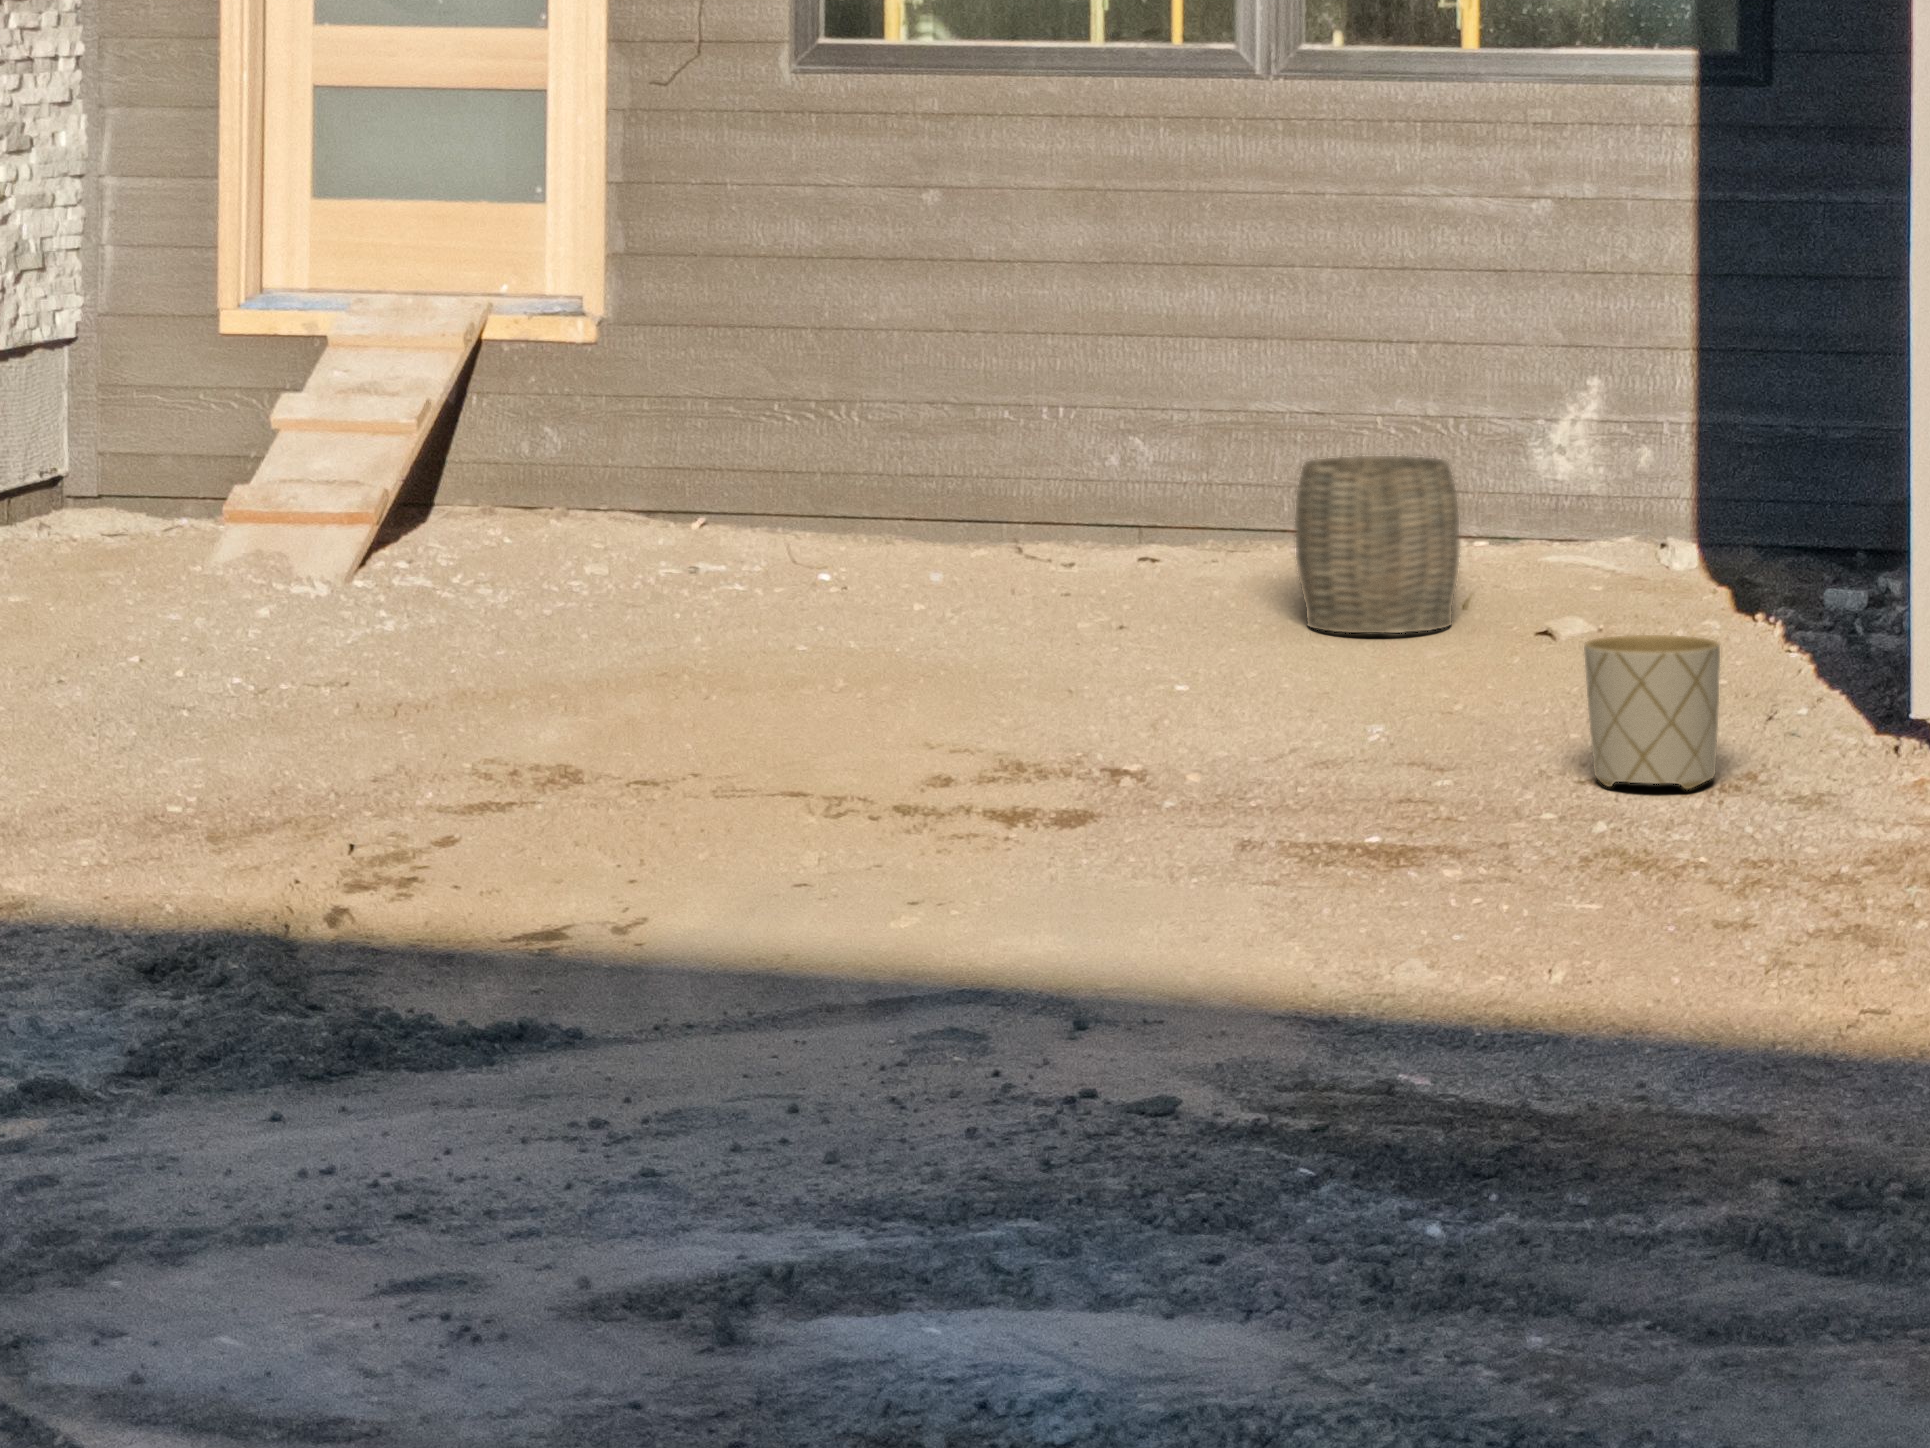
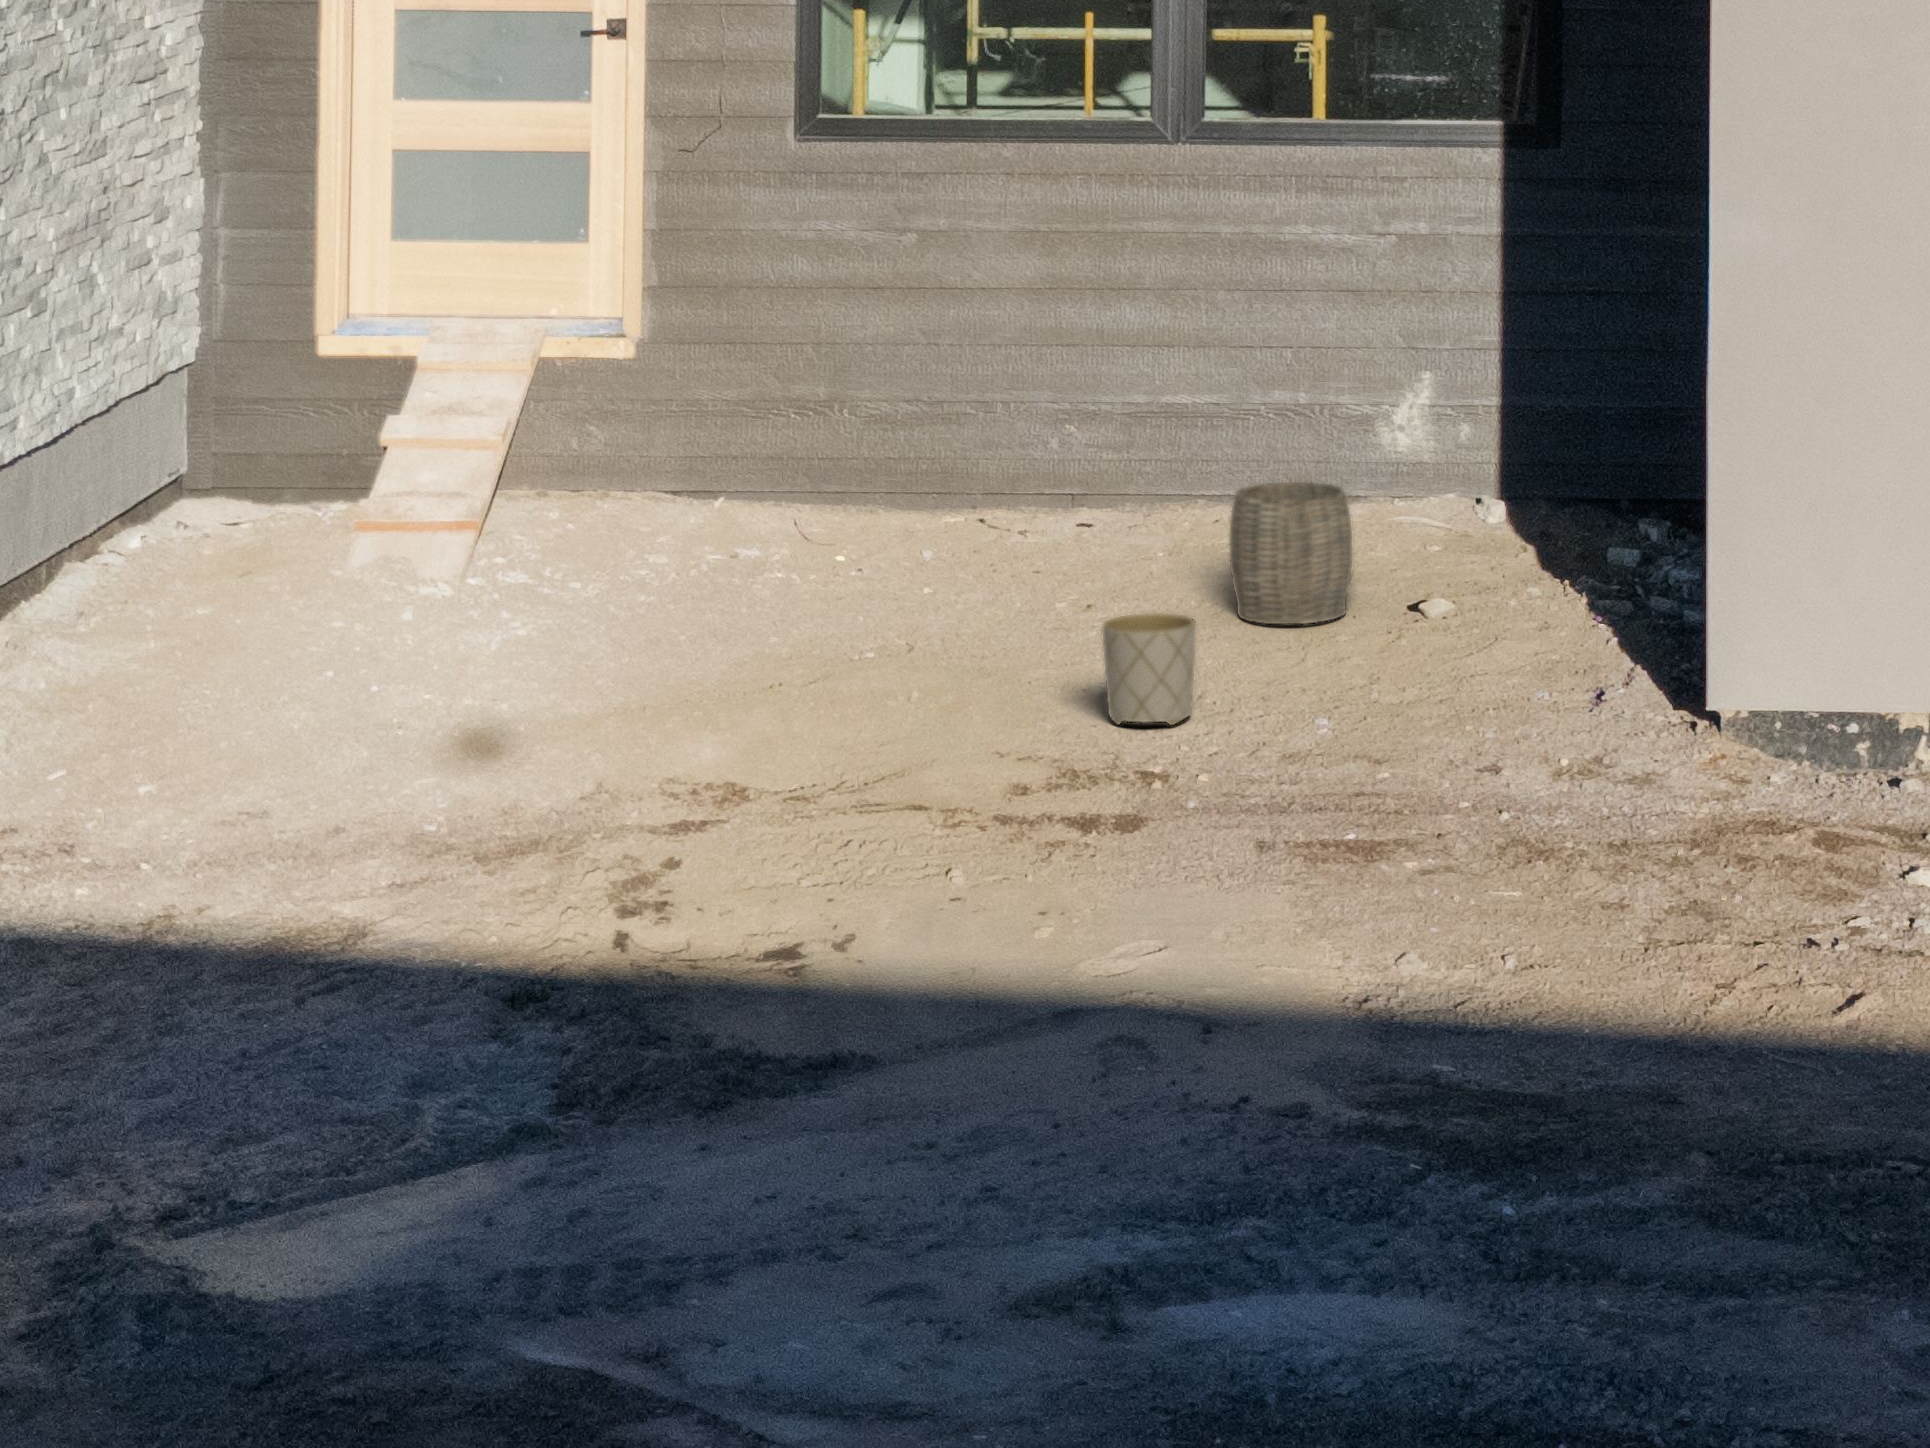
planter: present [1584,635,1720,789] -> present [1103,613,1196,725]

